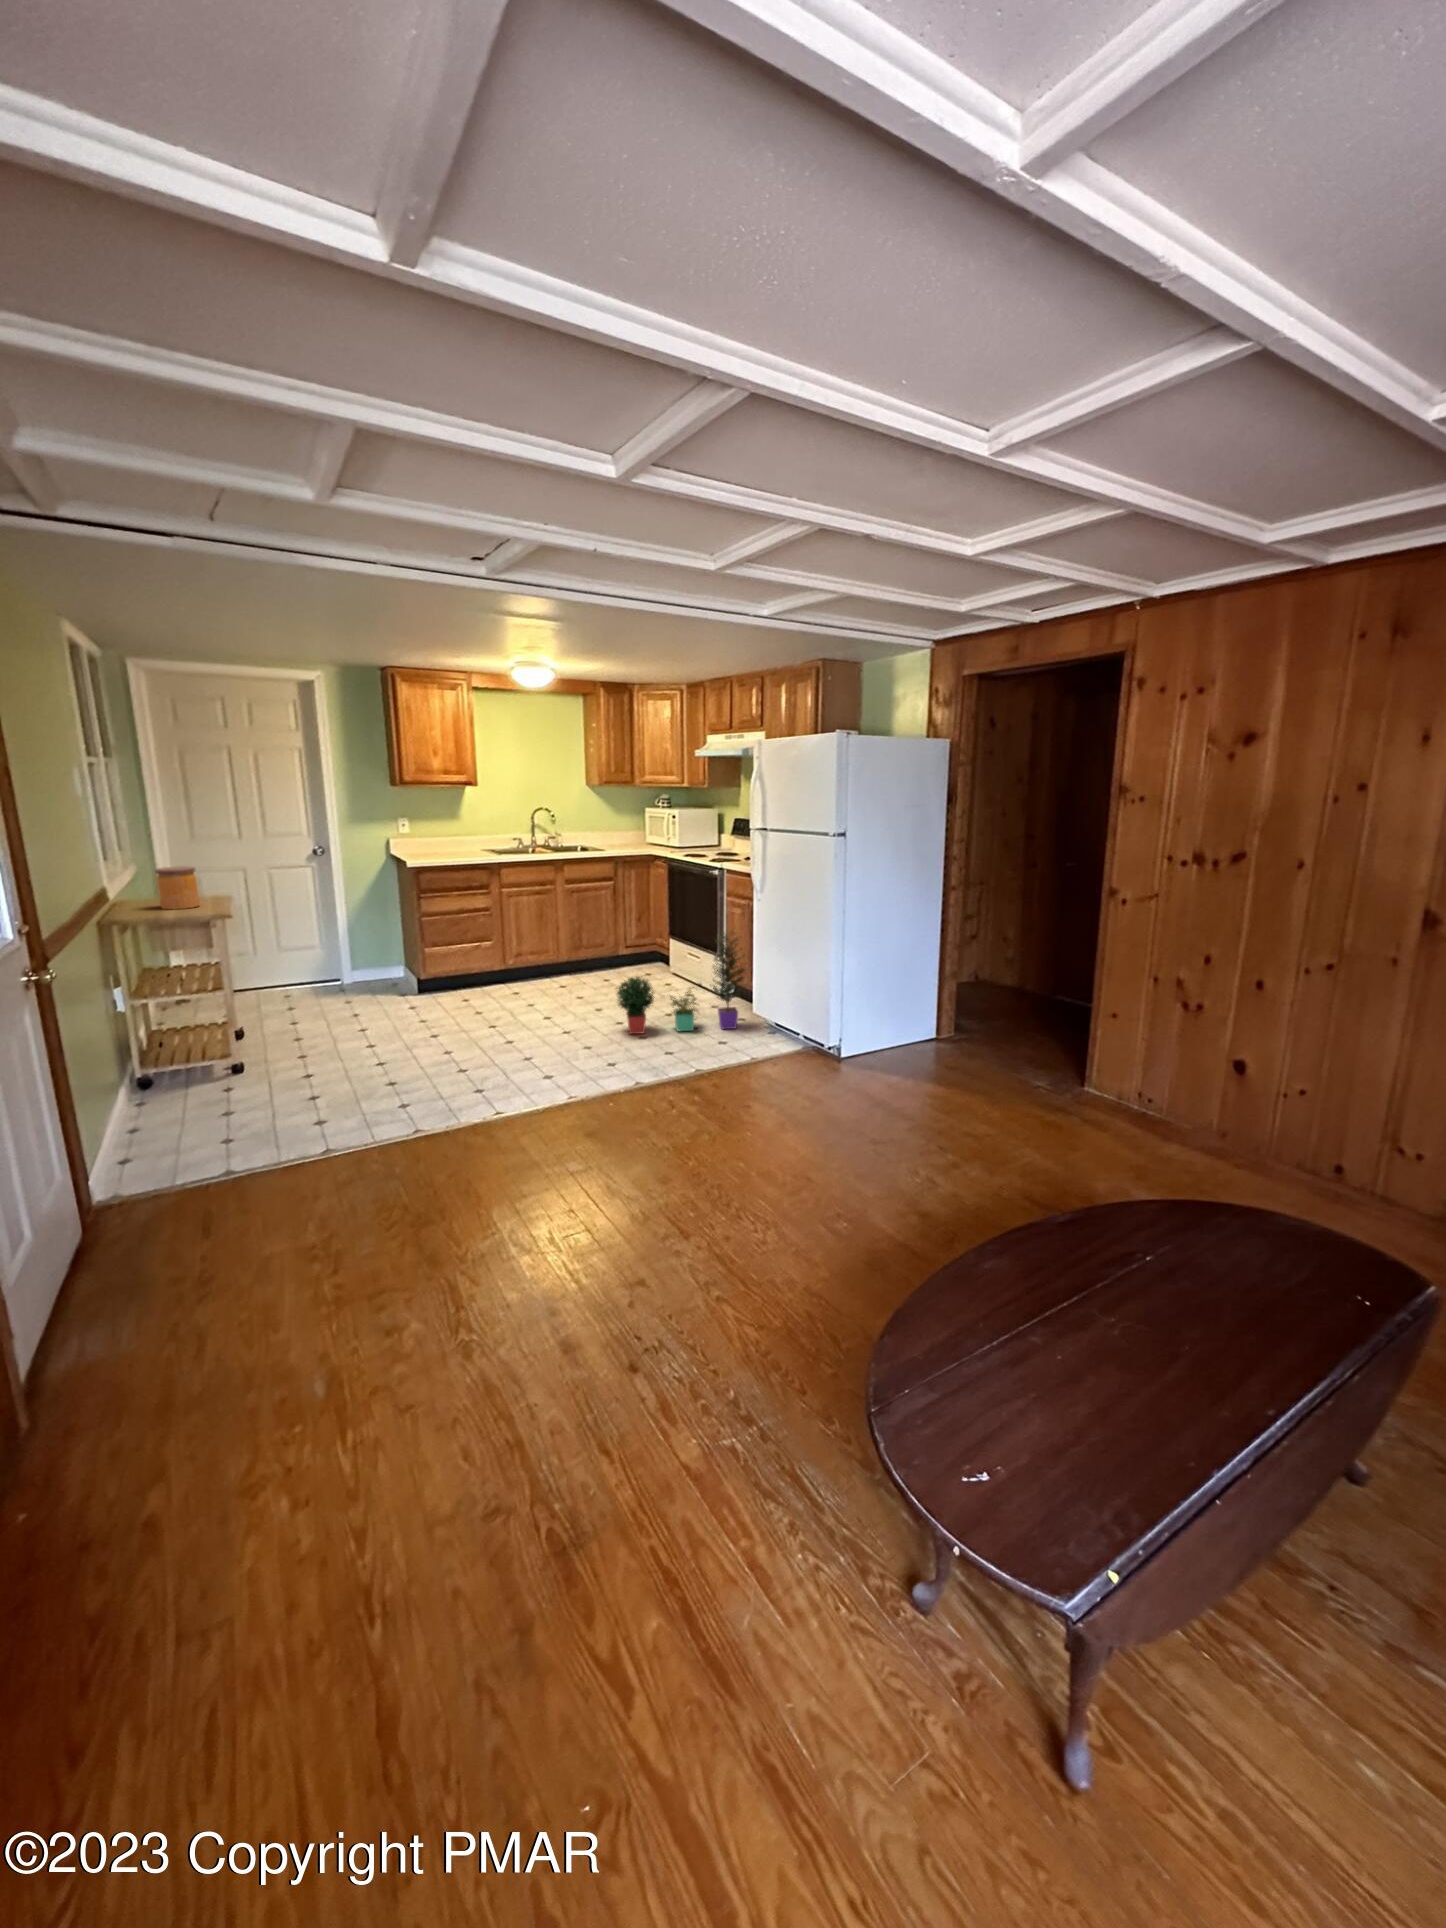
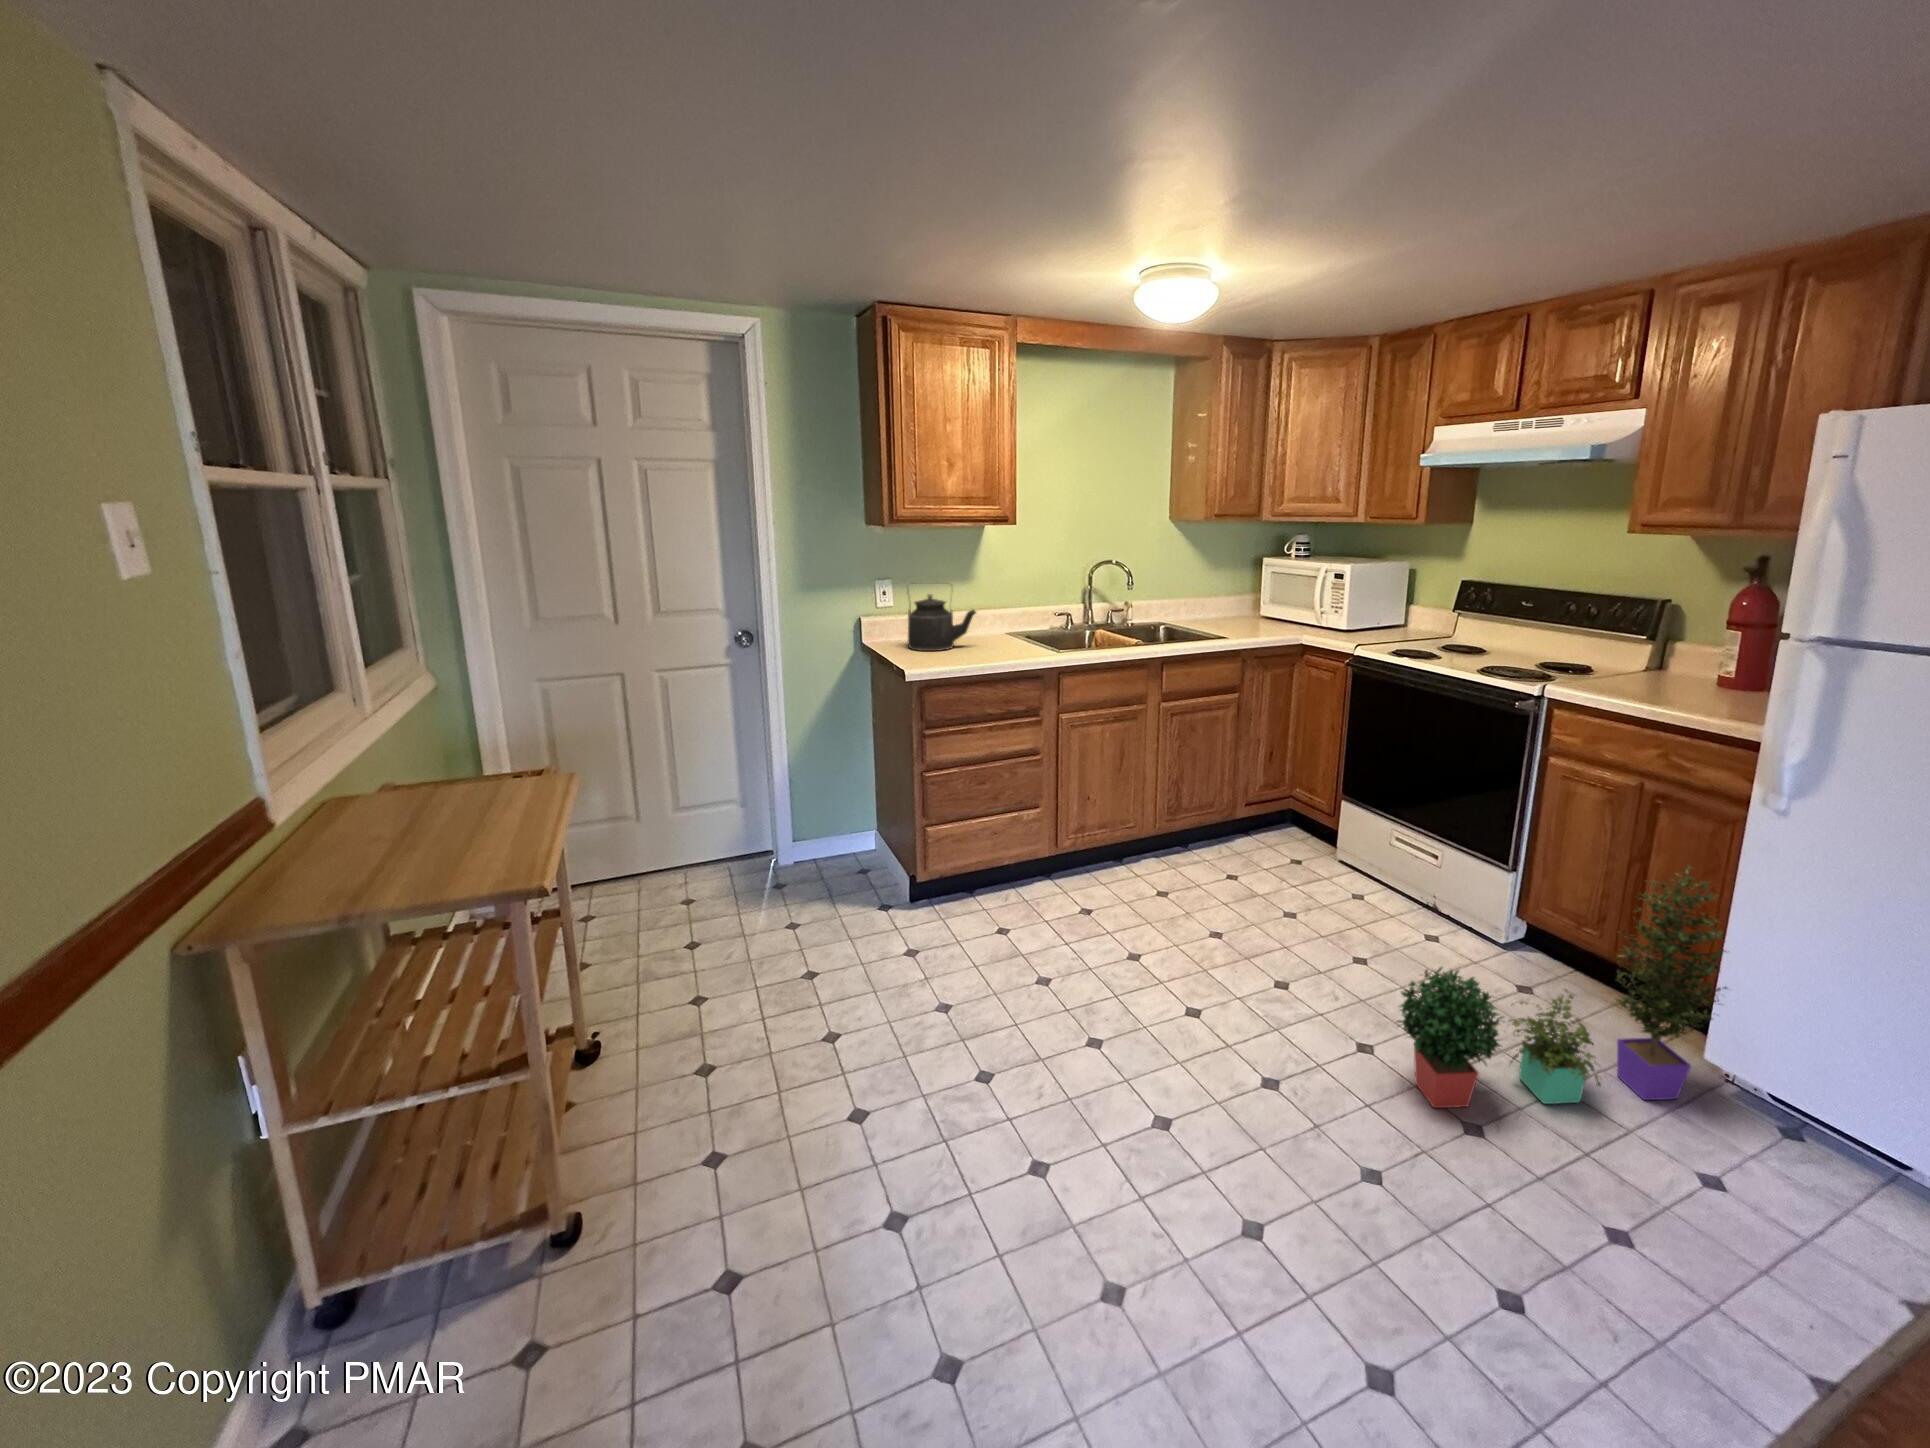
kettle: none [414,818,456,856] -> present [908,583,976,651]
jar: present [155,866,200,909] -> none [398,725,505,837]

